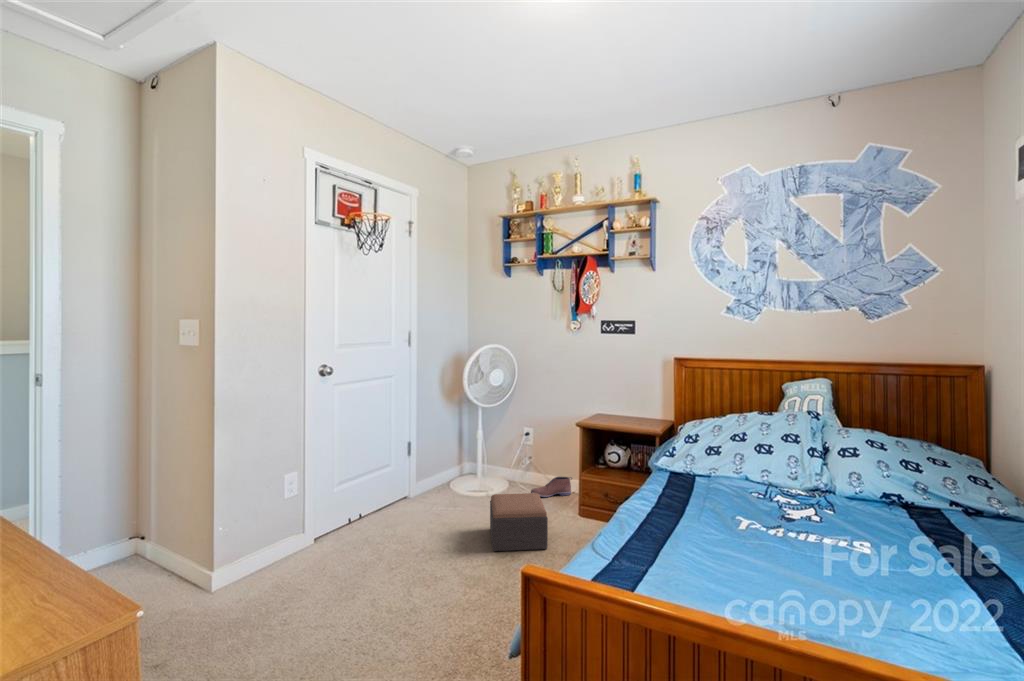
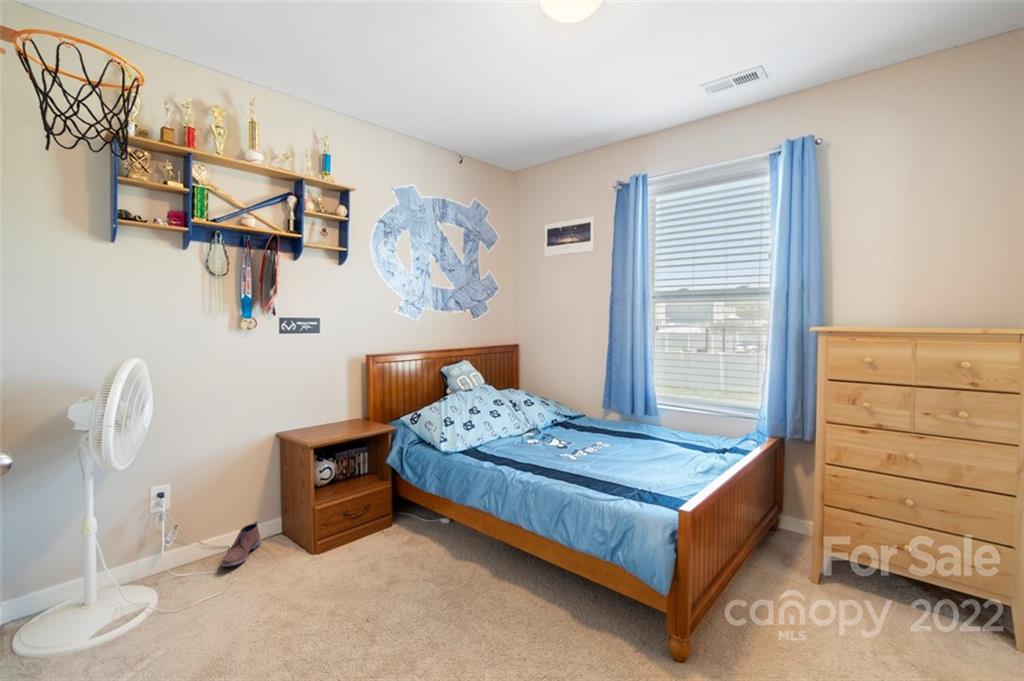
footstool: present [490,493,548,551] -> none [285,543,380,629]

